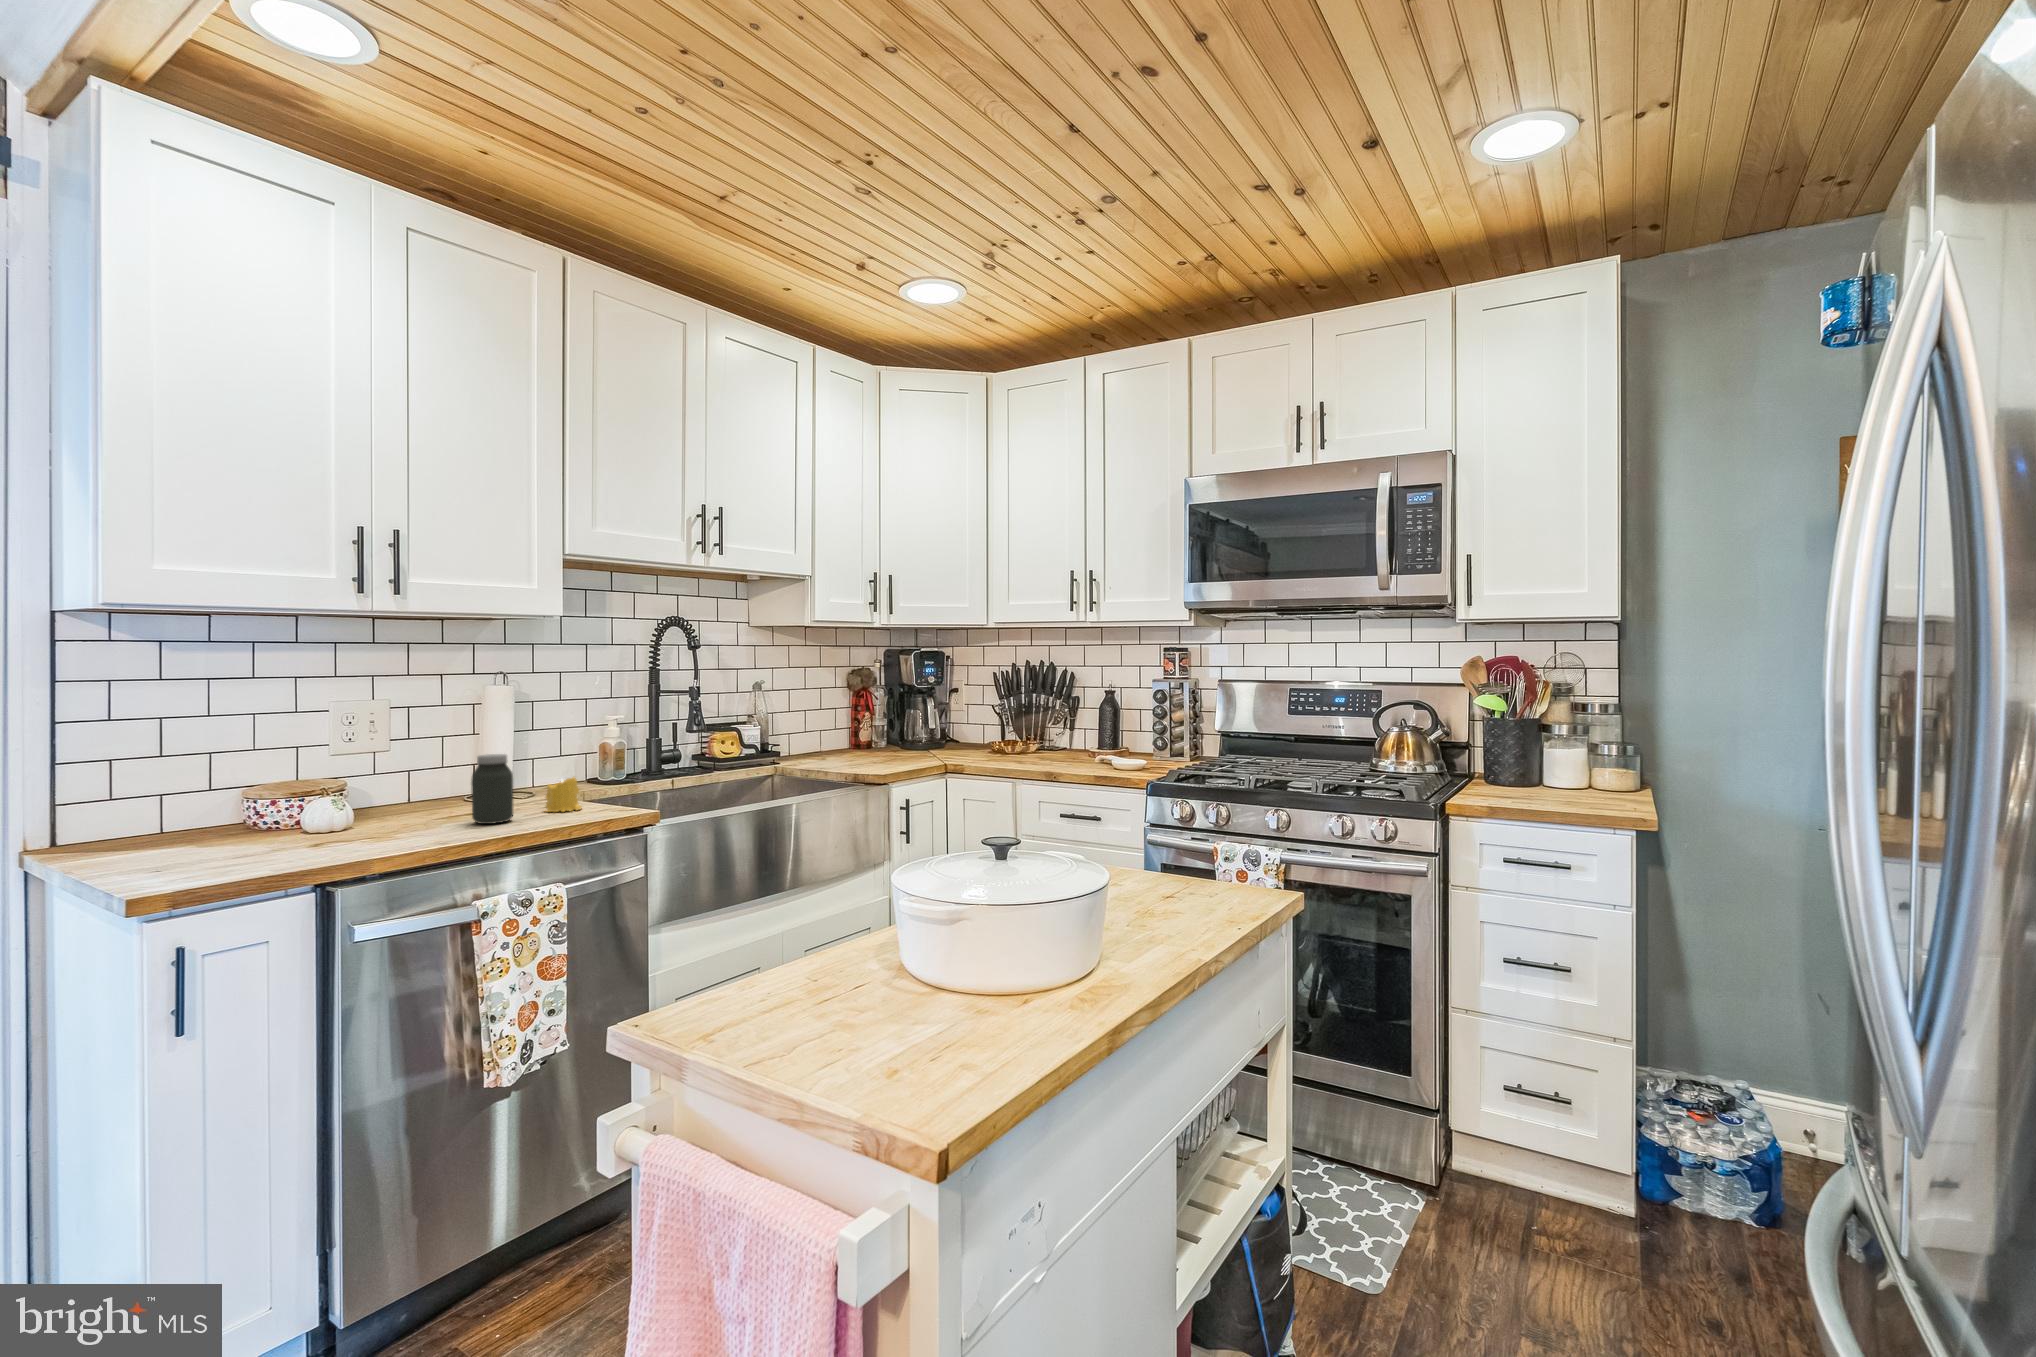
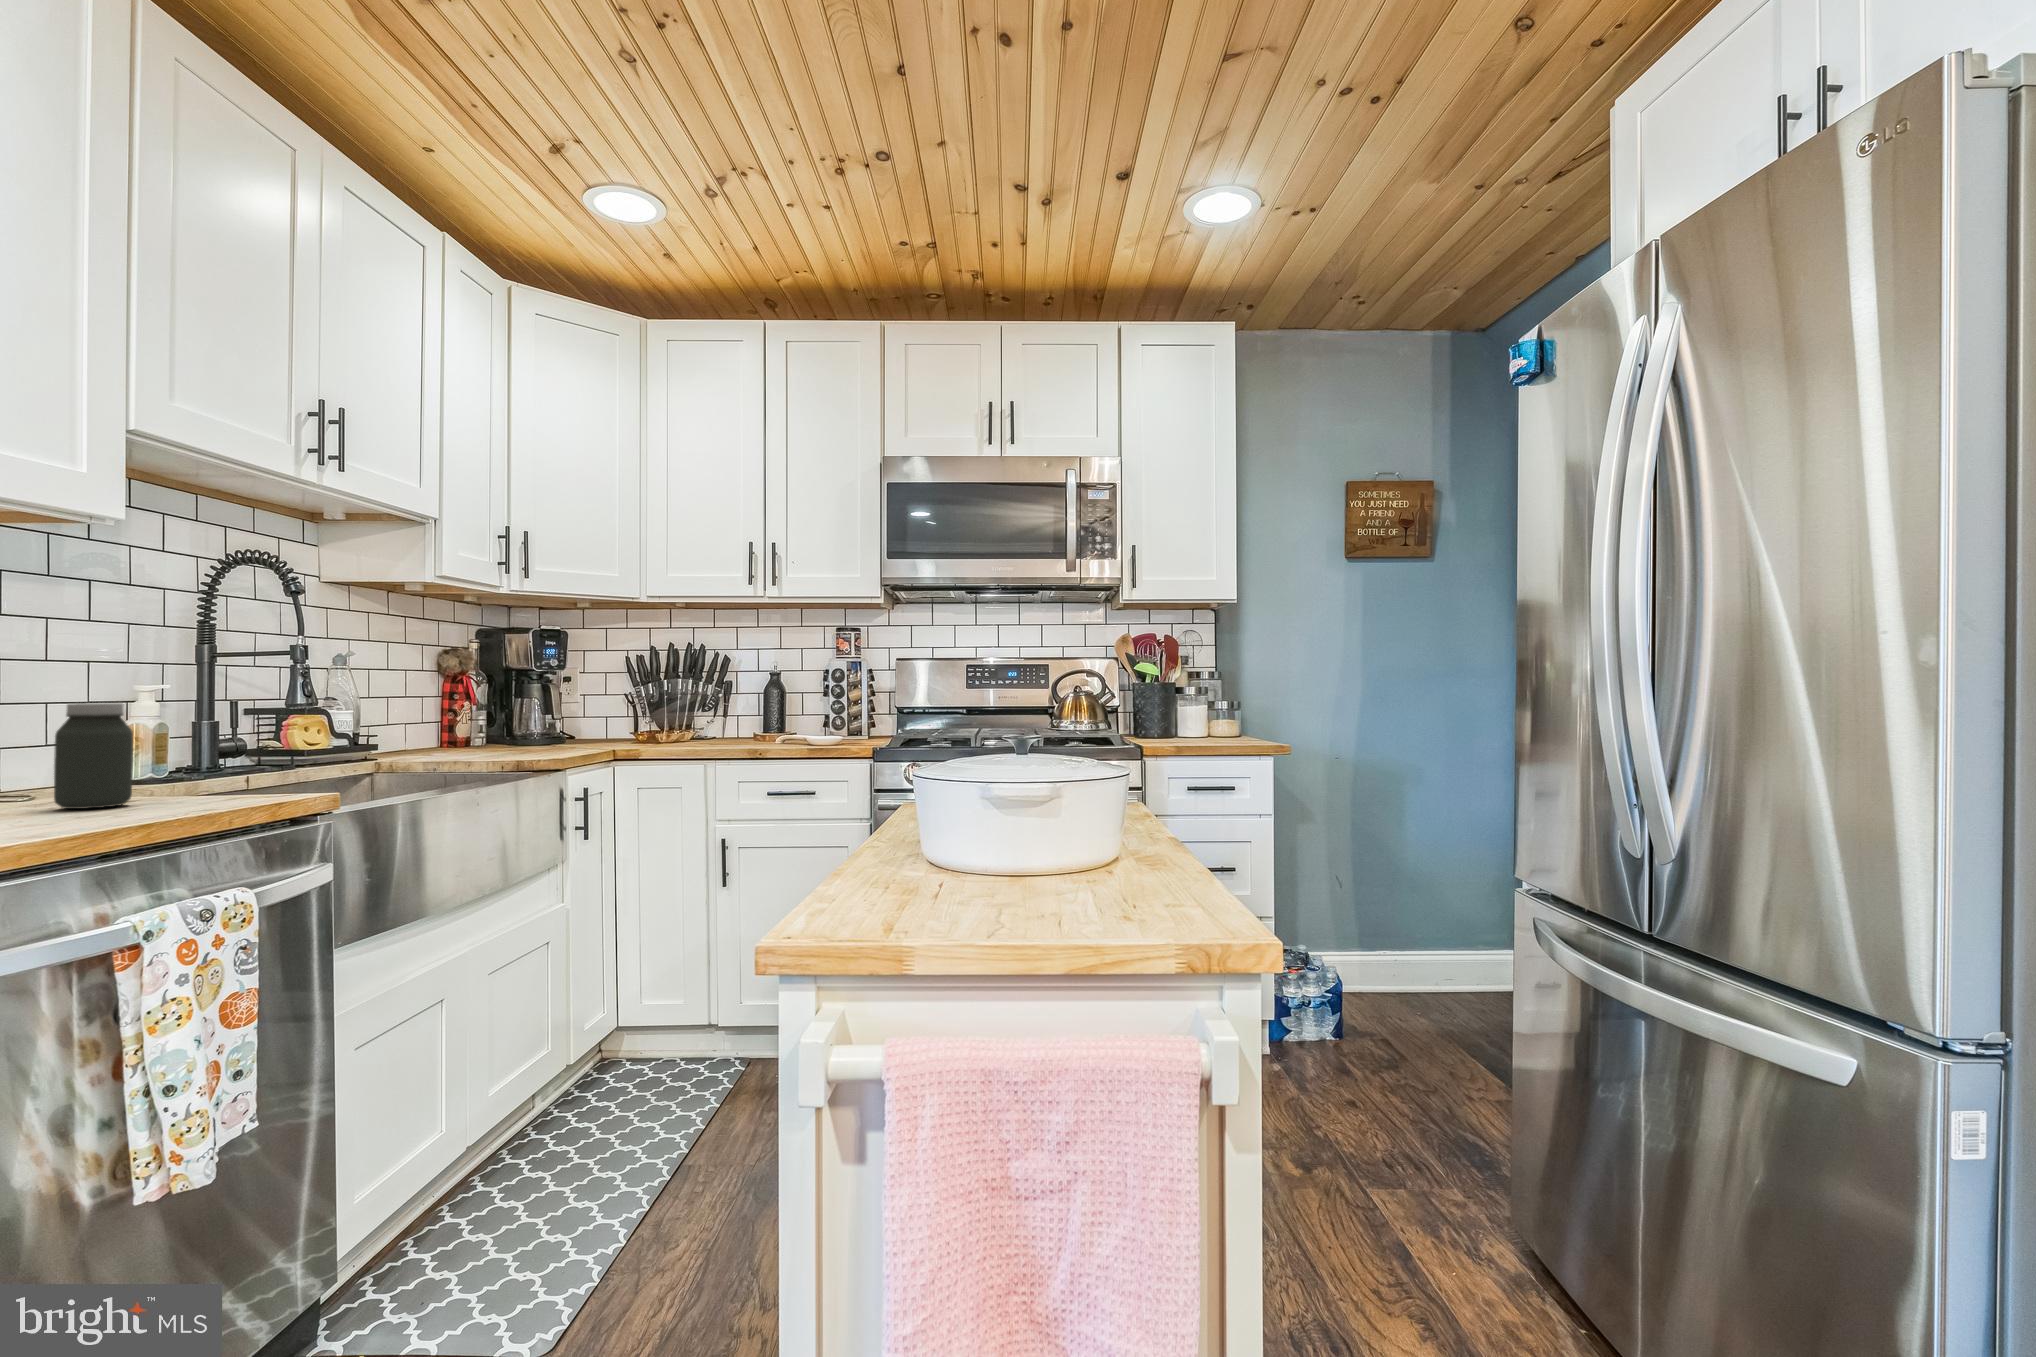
candle: present [546,777,582,812] -> none [147,743,219,796]

